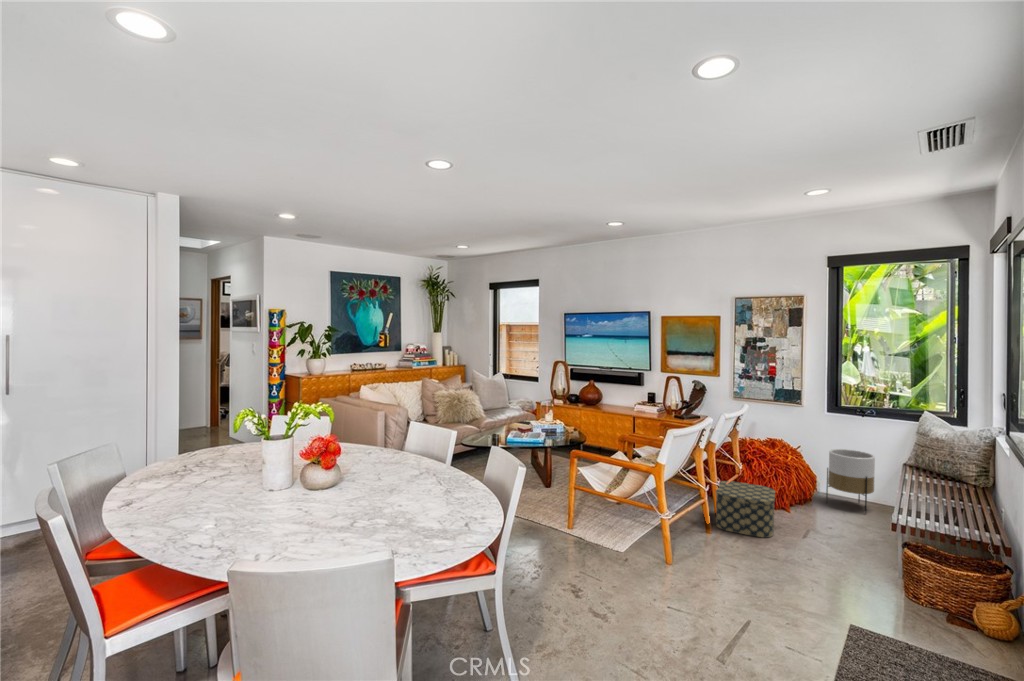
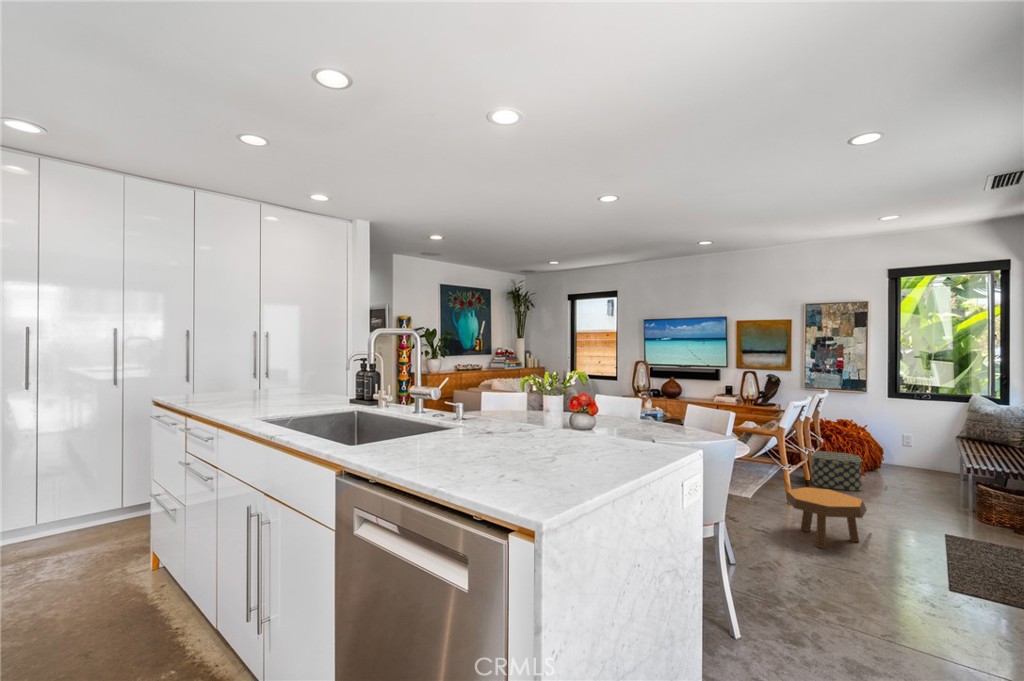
planter: present [826,449,875,514] -> none [893,427,934,478]
footstool: none [635,553,735,655] -> present [786,487,867,548]

